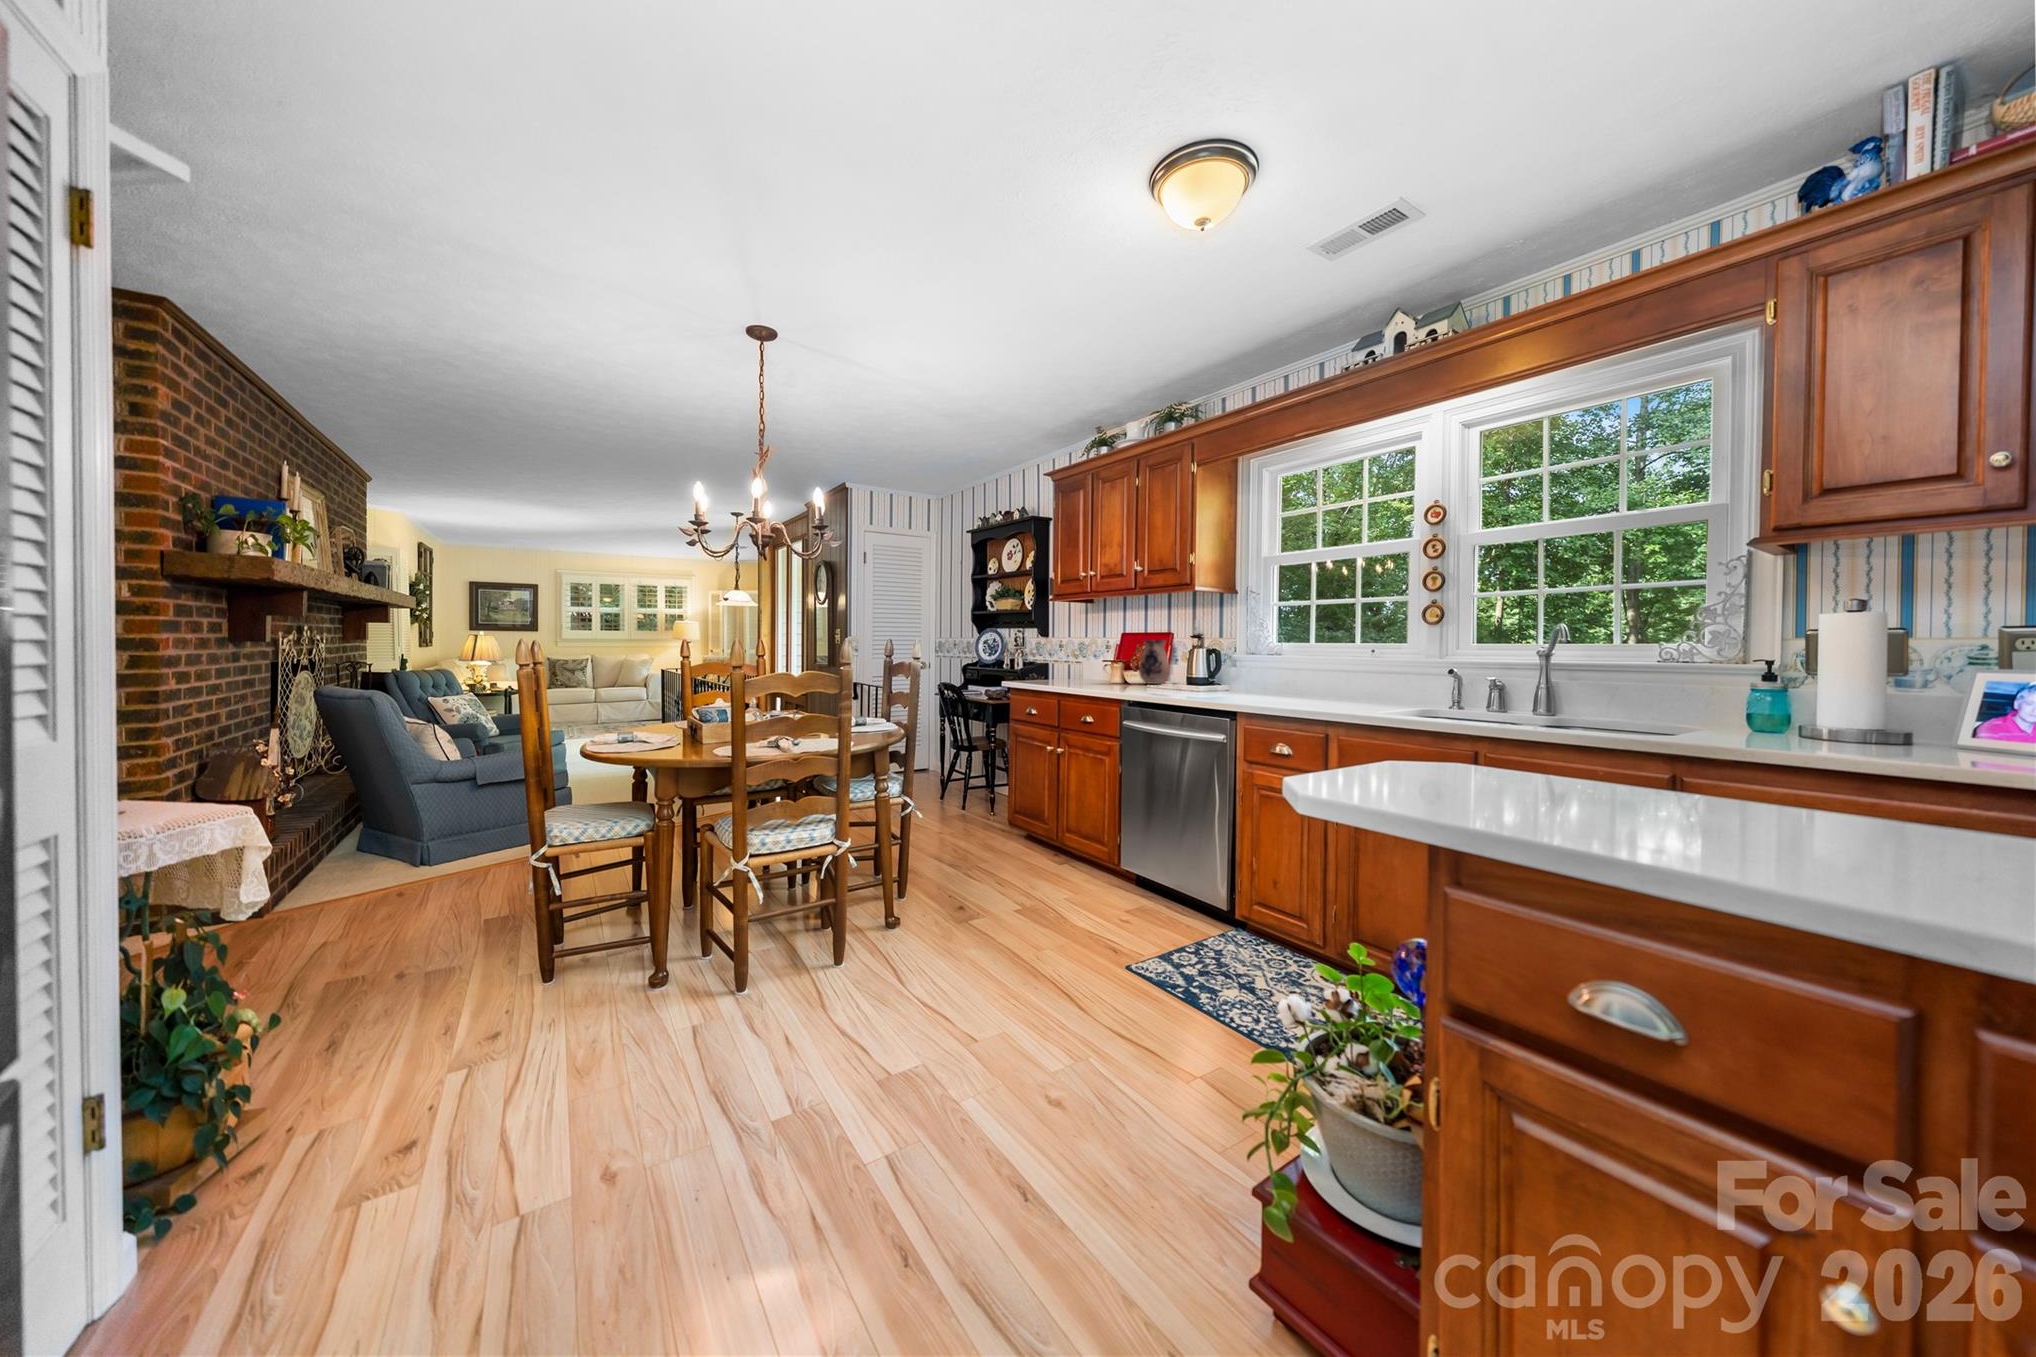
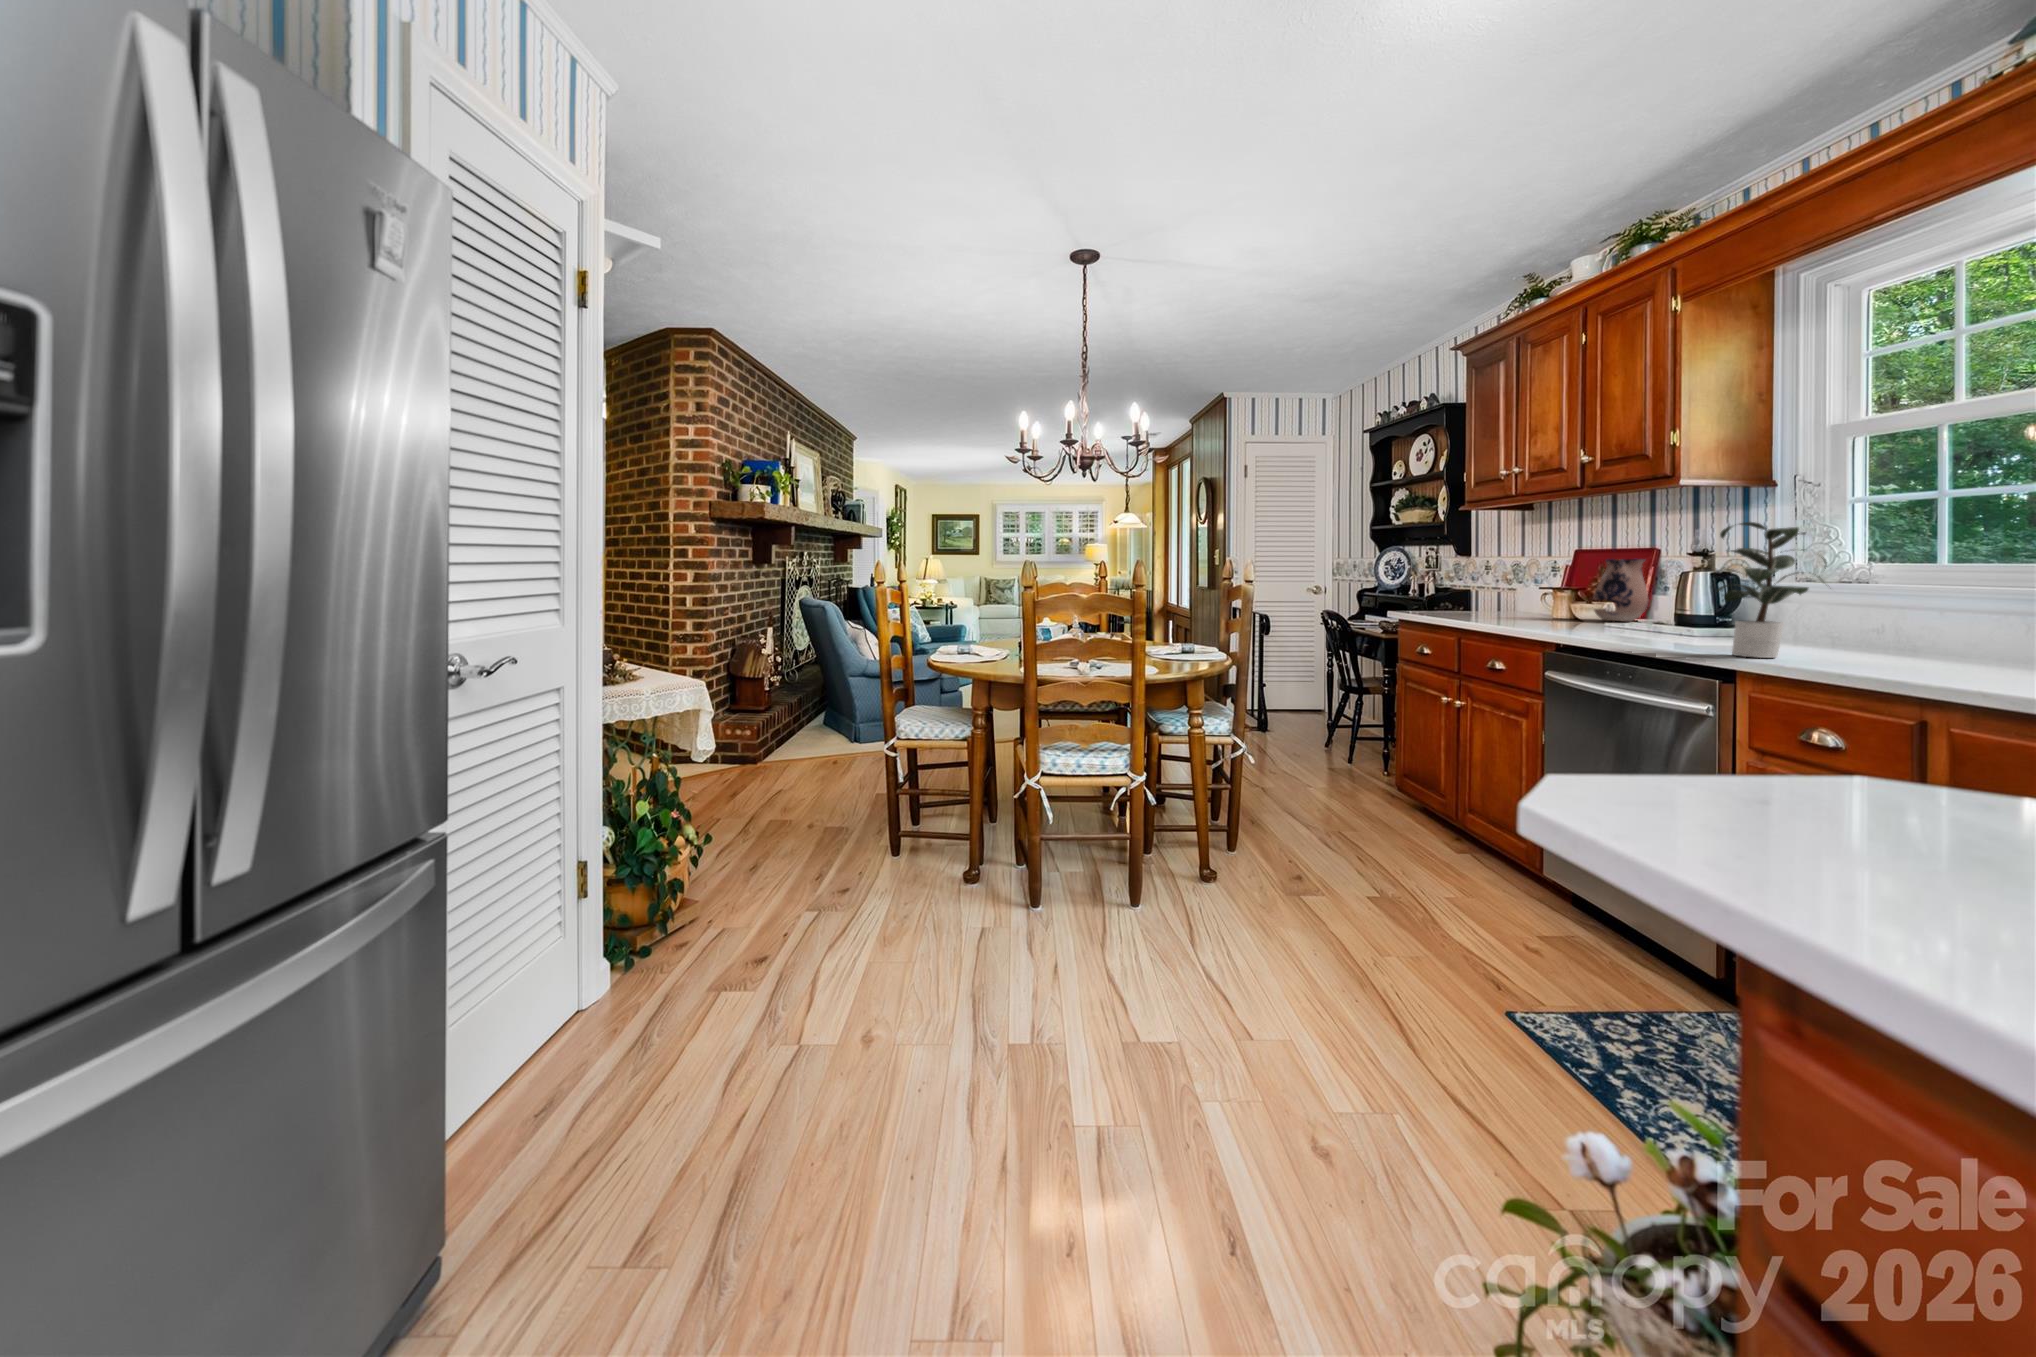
potted plant: none [1207,617,1282,704] -> present [1717,522,1827,658]

